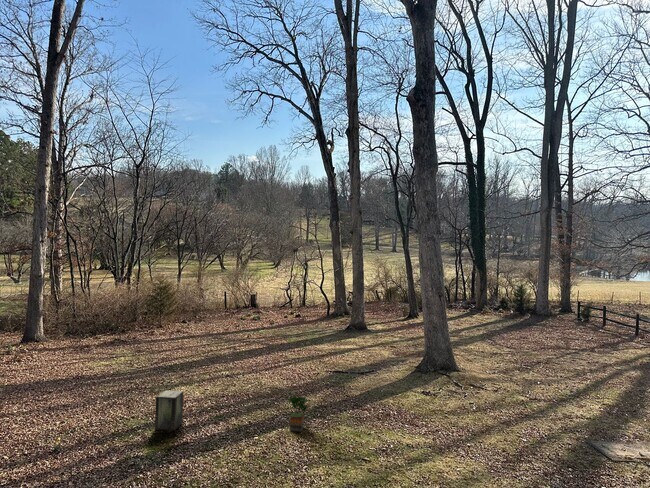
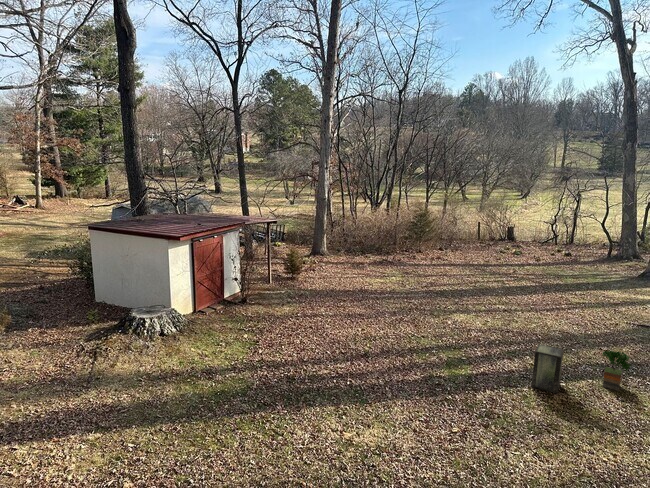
storage box: present [155,390,183,431] -> present [531,344,564,394]

